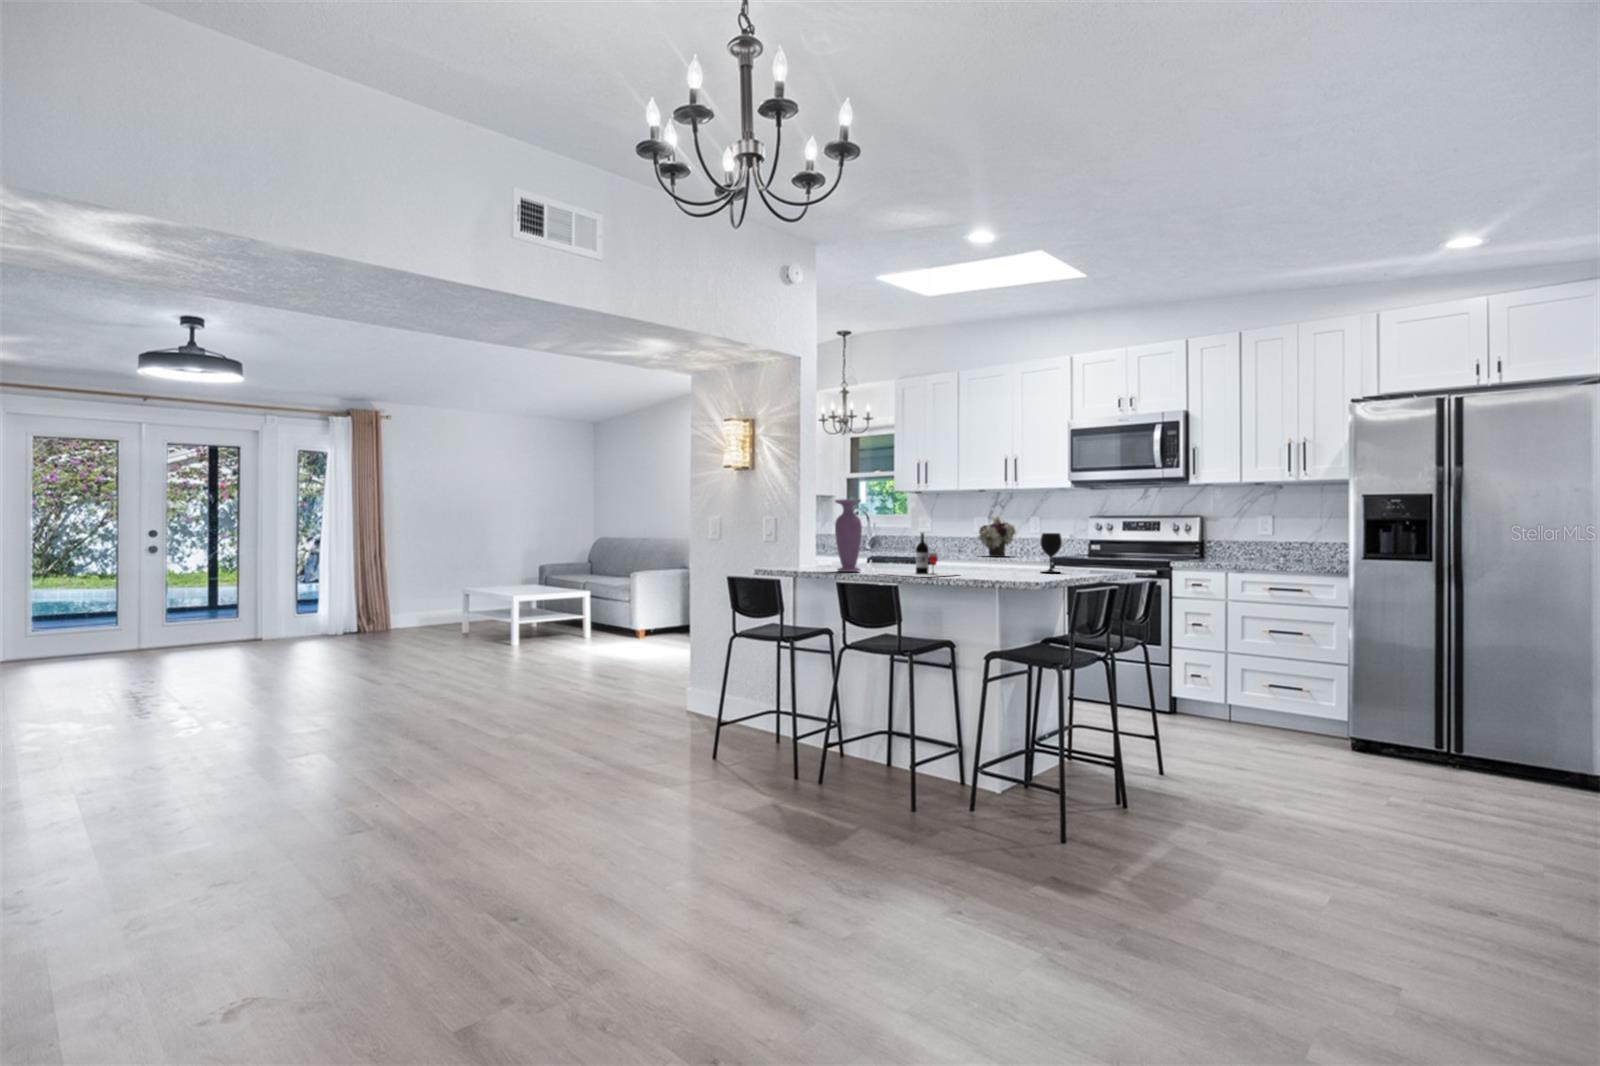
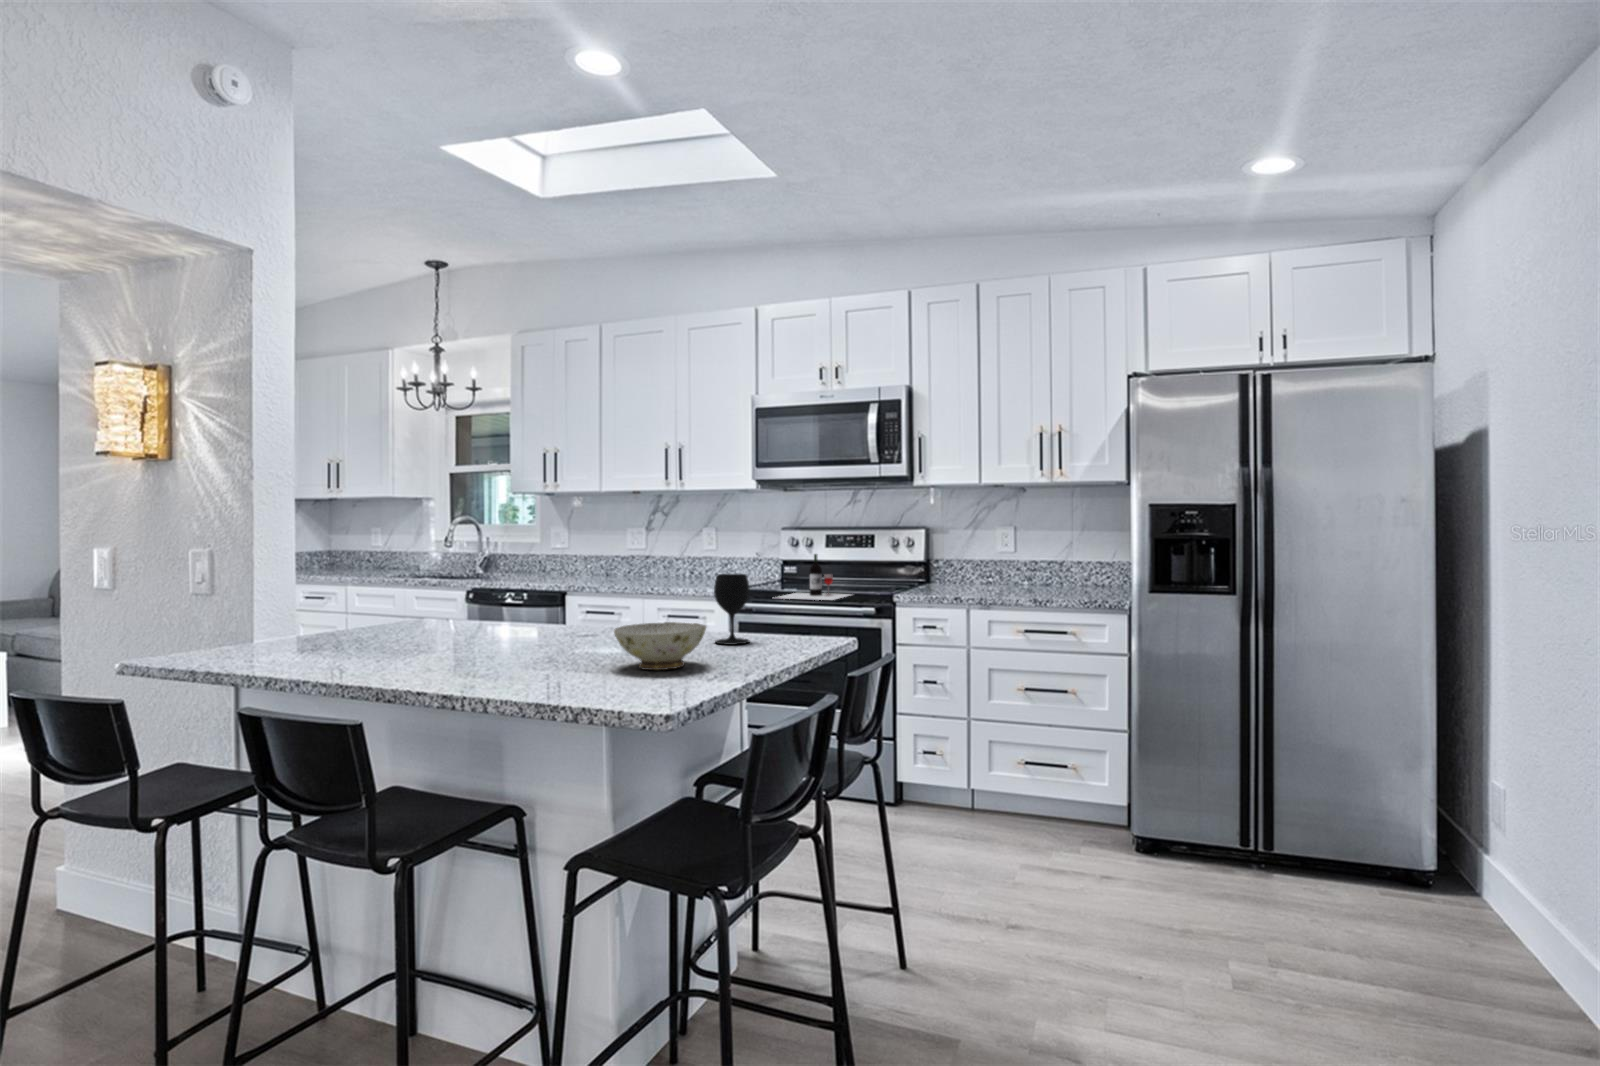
vase: present [835,499,862,572] -> none [289,525,356,680]
flower arrangement: present [979,516,1016,557] -> none [632,528,687,586]
wine bottle: present [885,533,952,577] -> present [778,554,850,600]
ceramic bowl: none [987,554,1037,576] -> present [614,622,706,670]

